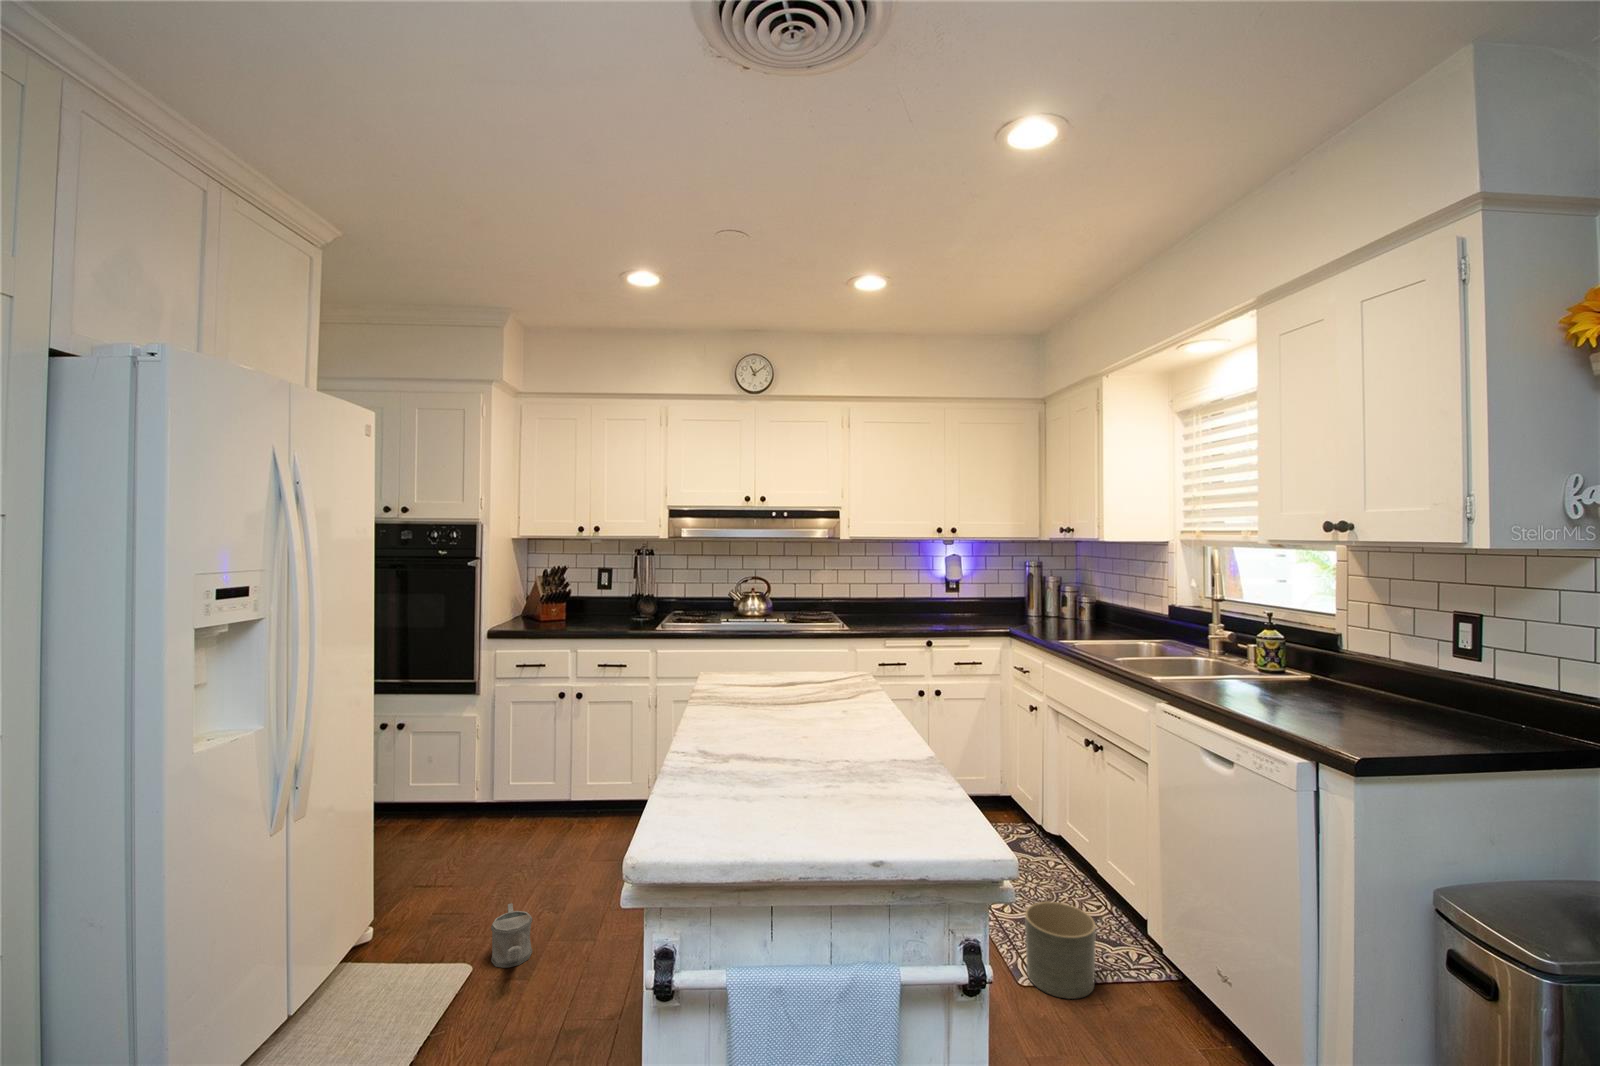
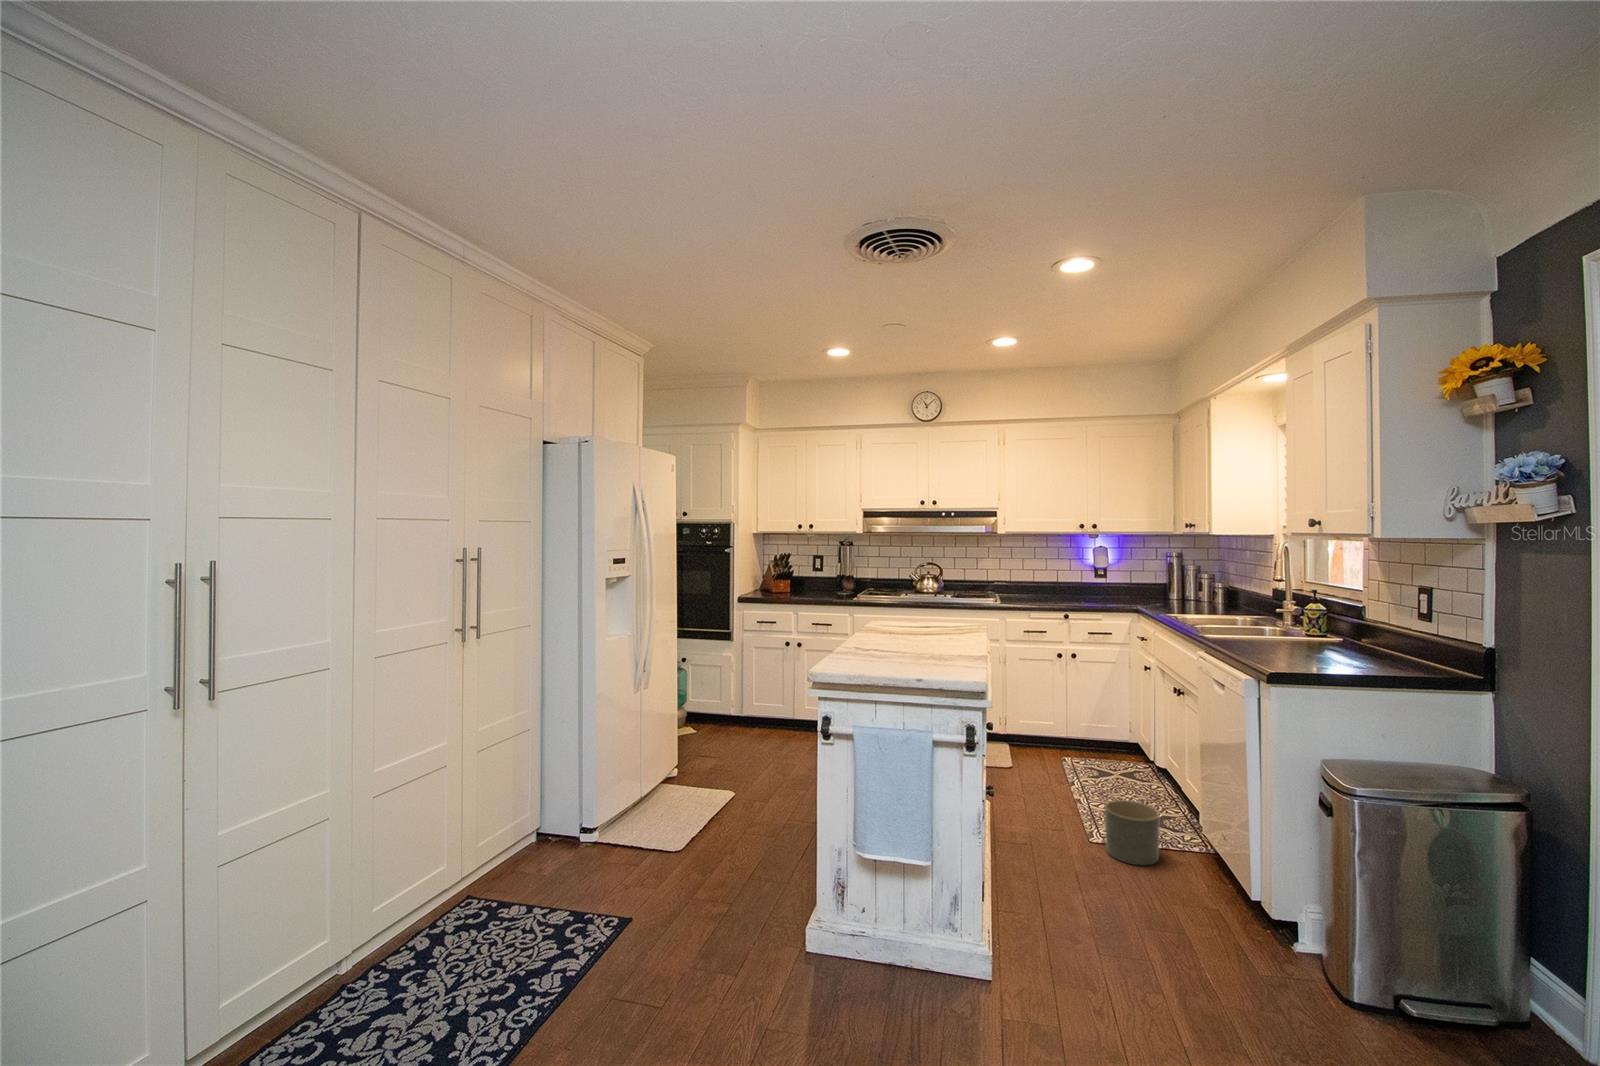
watering can: present [491,903,532,968] -> none [743,764,767,799]

